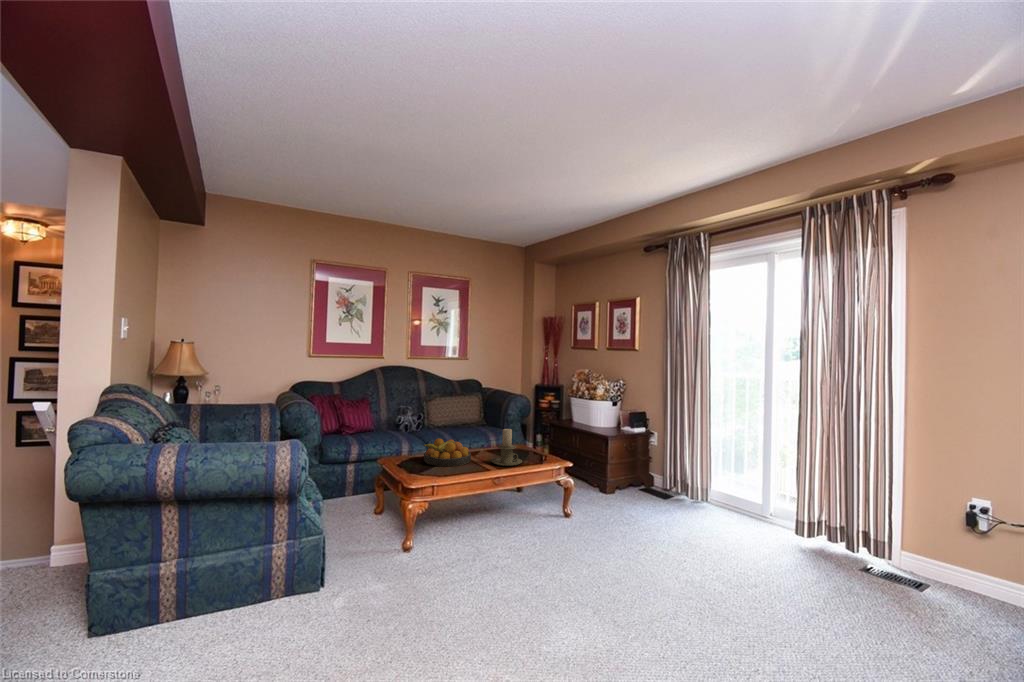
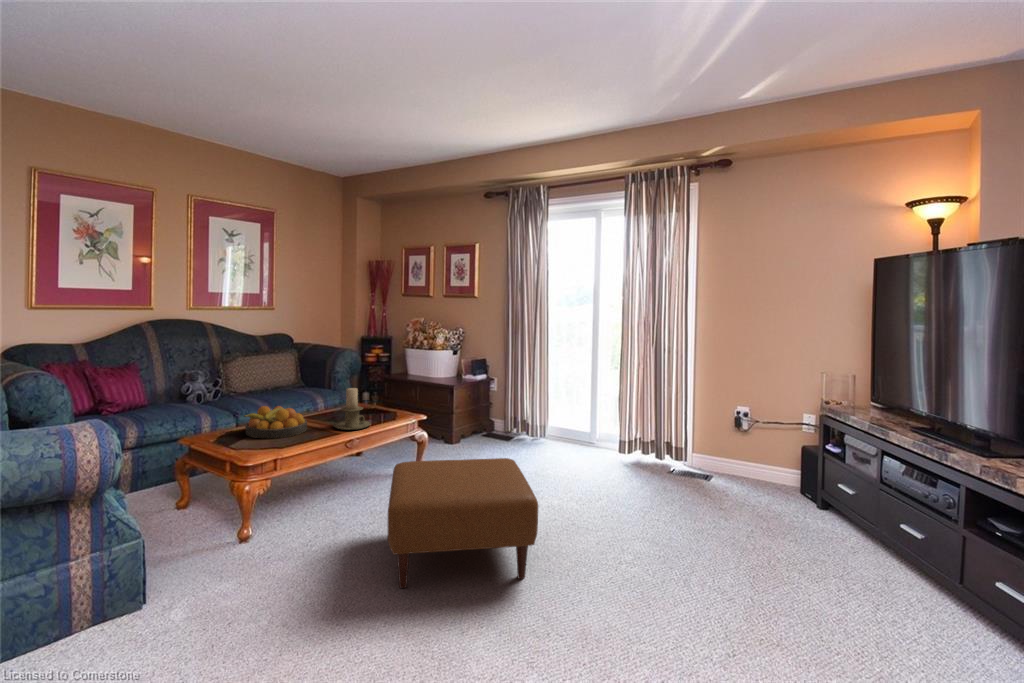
ottoman: none [500,501,648,643] -> present [388,458,538,588]

